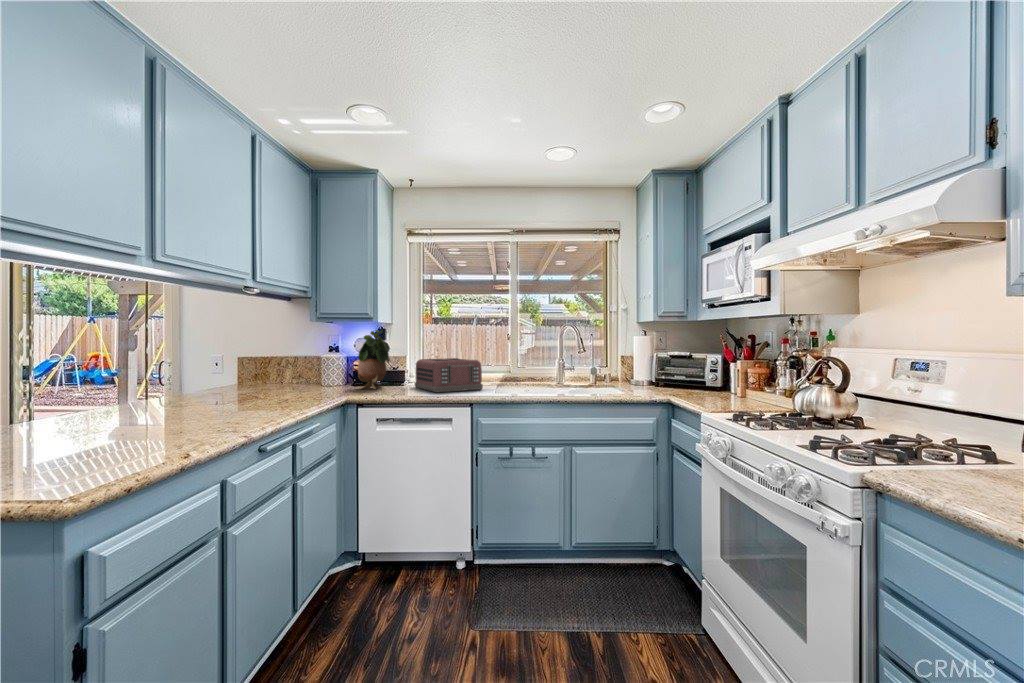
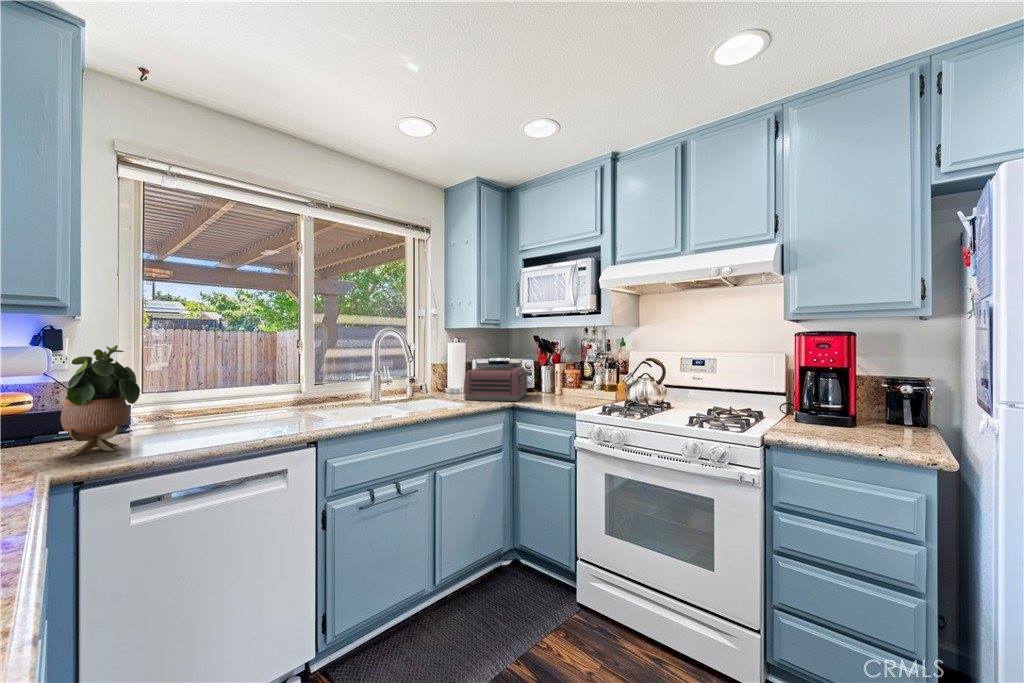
toaster: present [415,358,483,392] -> present [464,367,531,401]

